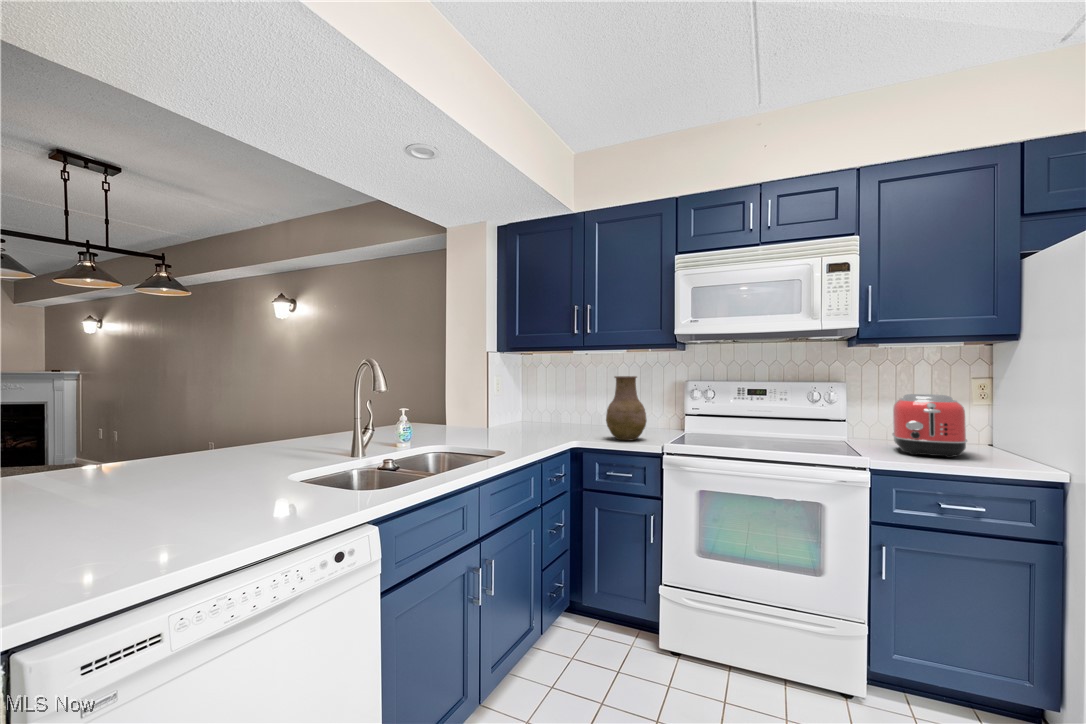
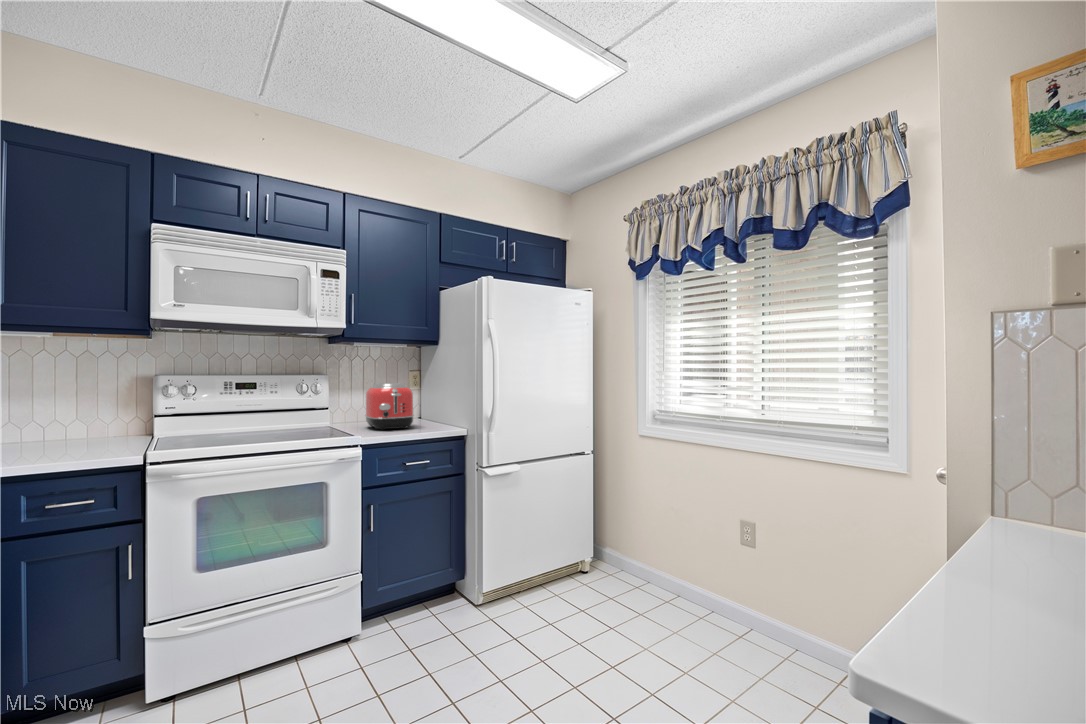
vase: present [606,376,646,440] -> none [41,372,114,459]

